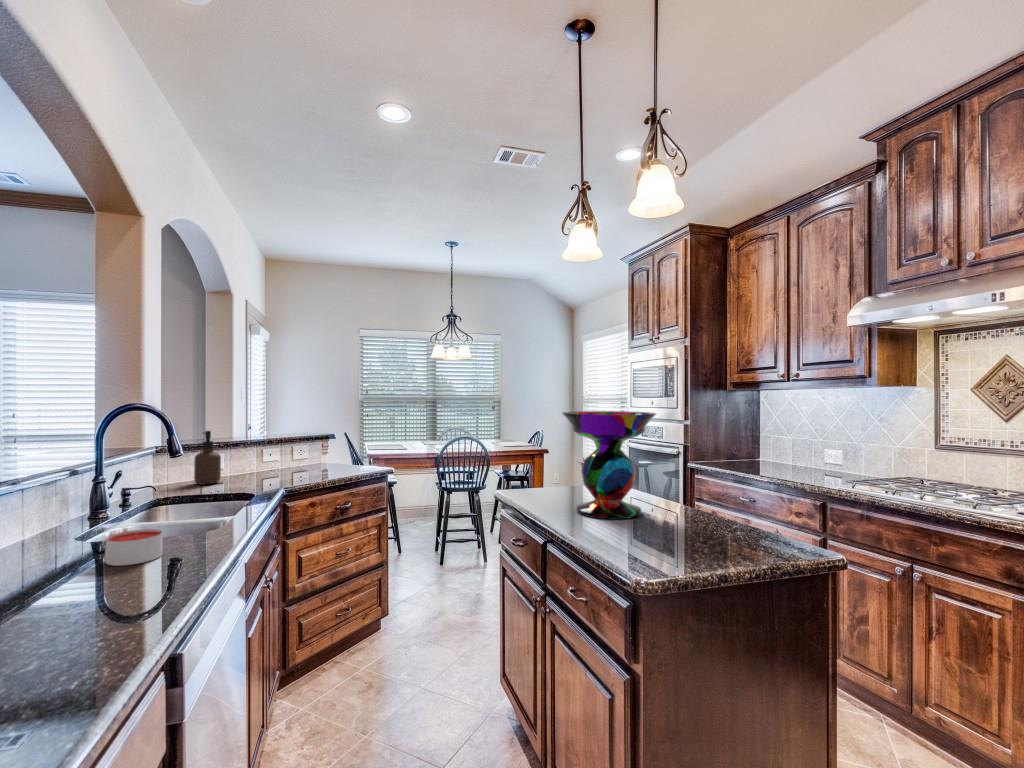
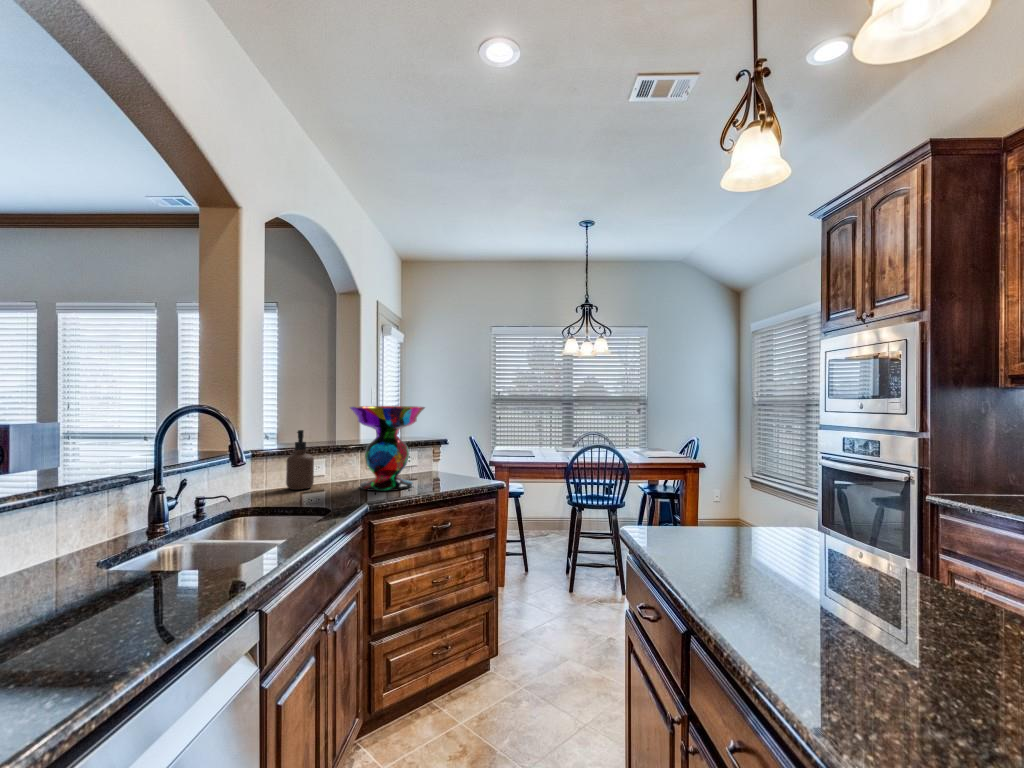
decorative bowl: present [562,411,656,520] -> present [349,406,425,491]
candle: present [105,529,163,566] -> none [56,563,137,618]

